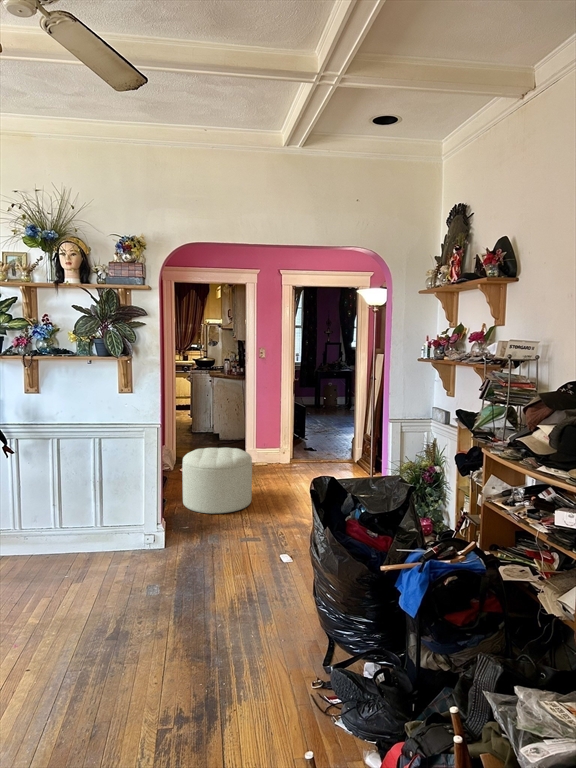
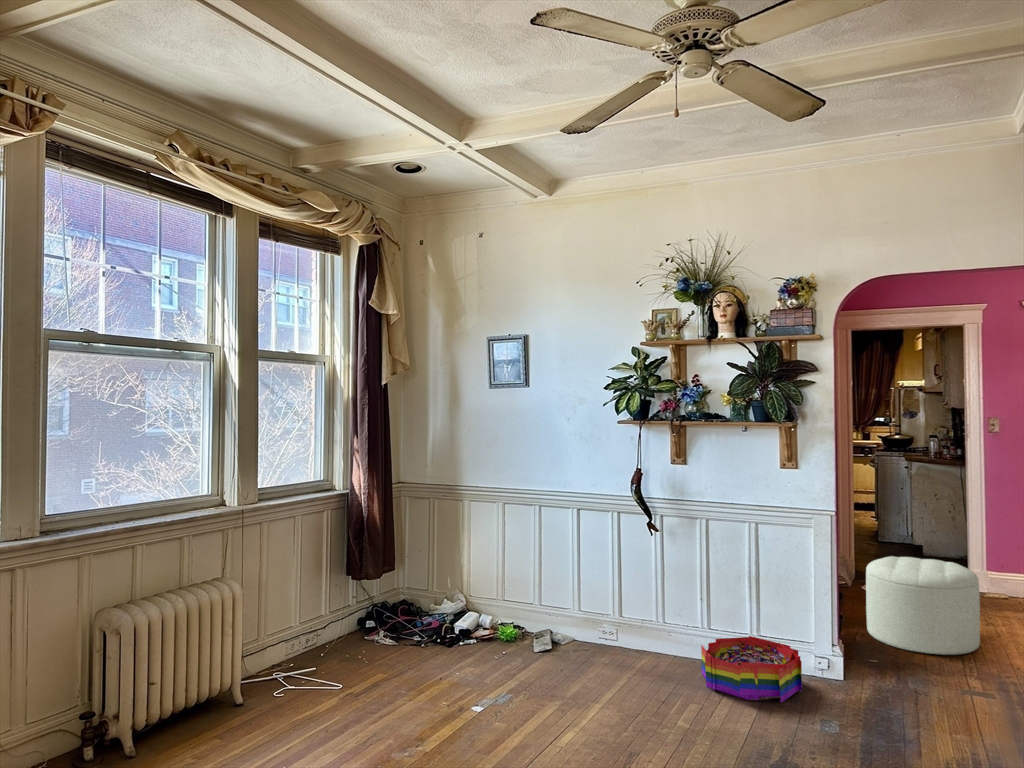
storage bin: none [54,528,136,582] -> present [701,636,802,703]

